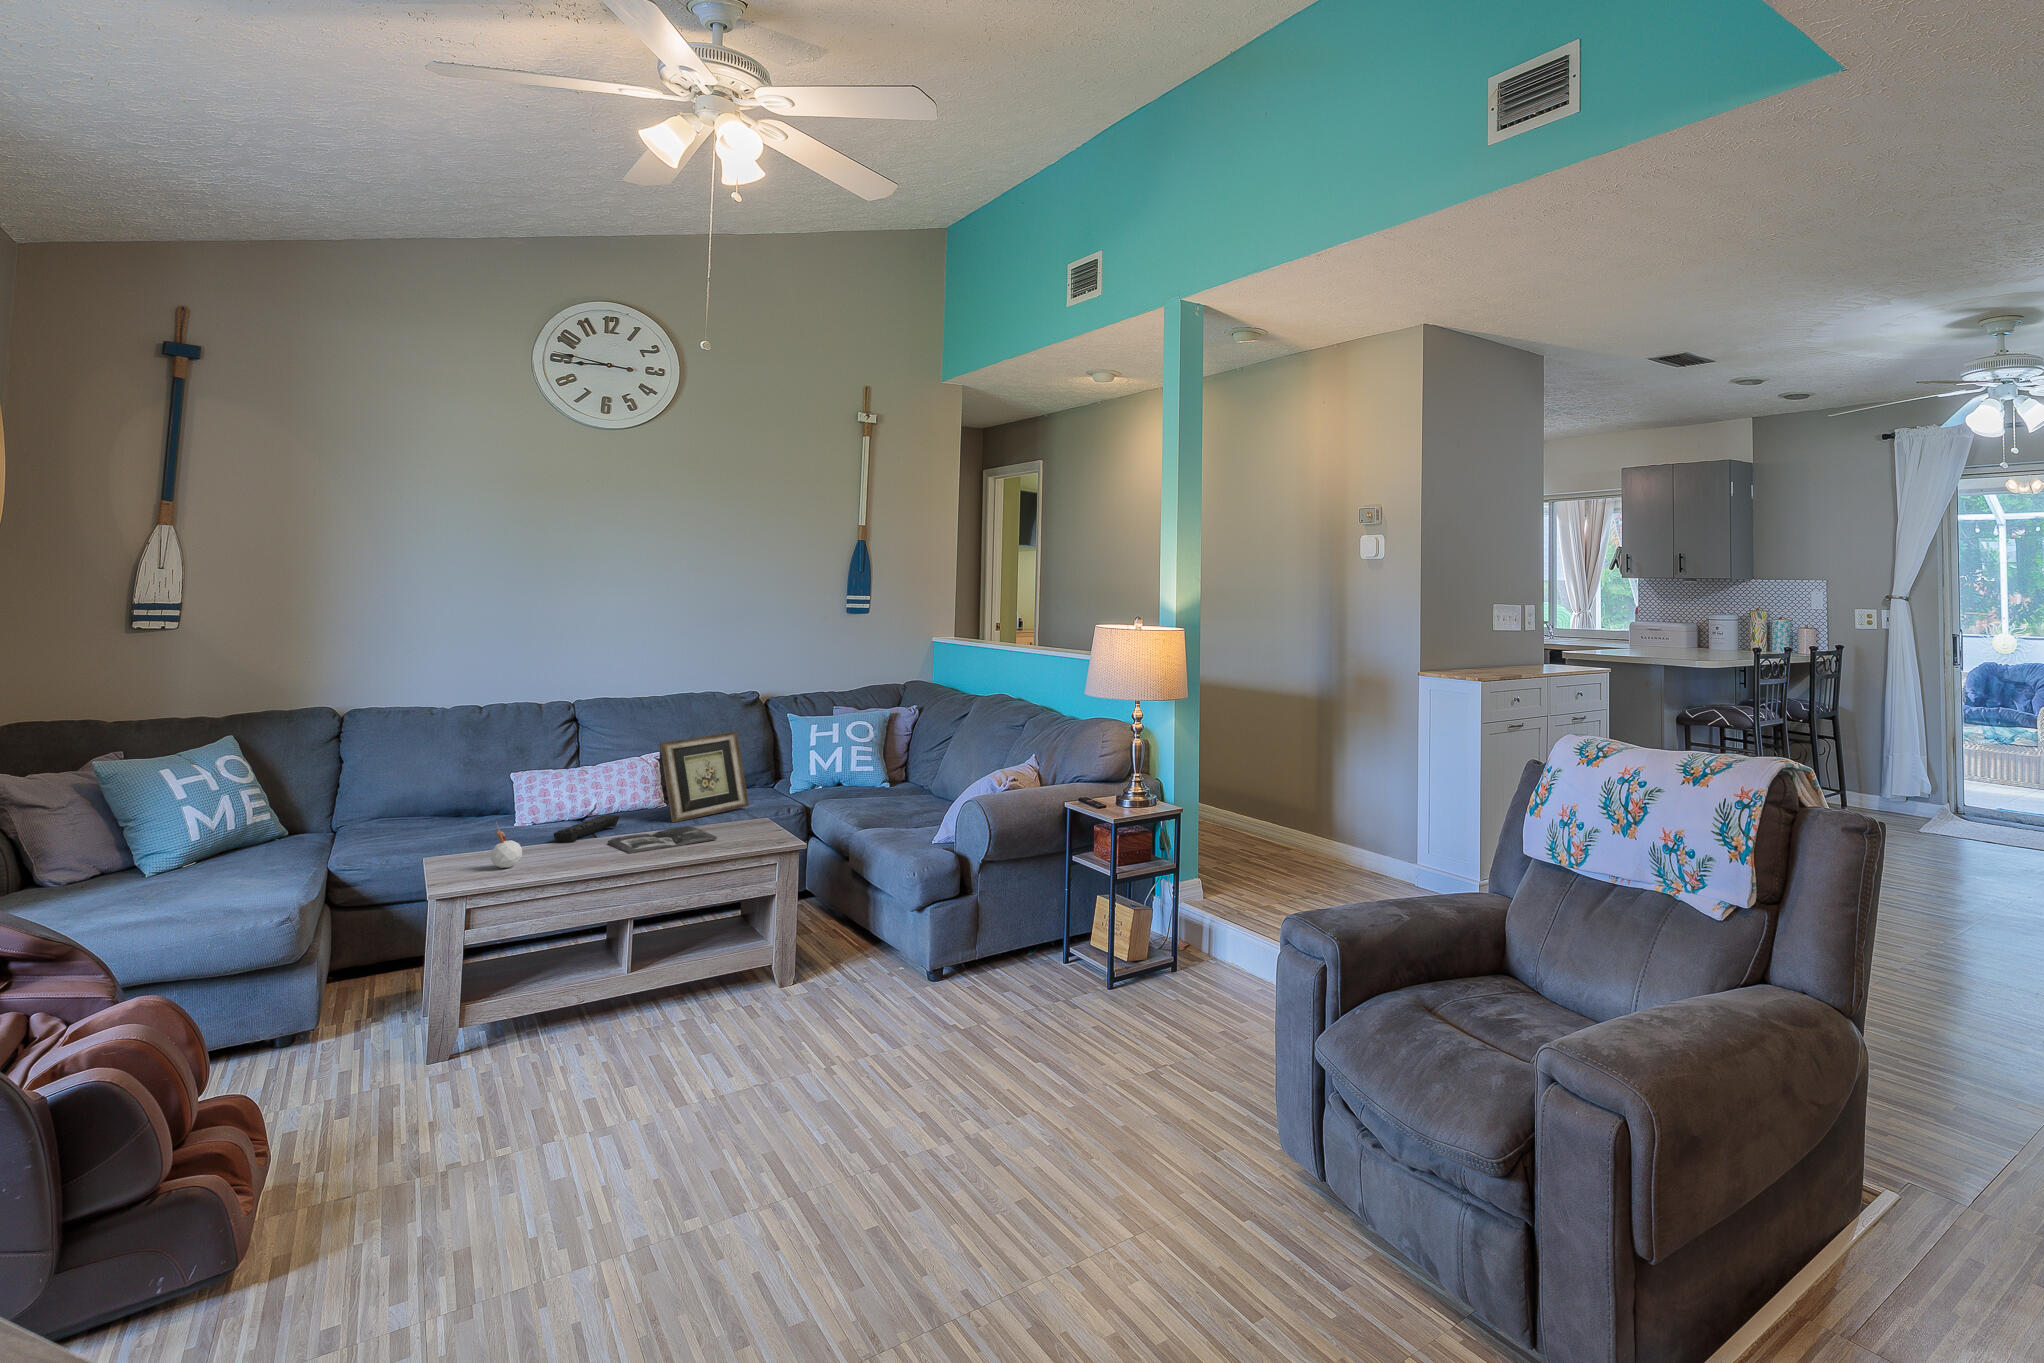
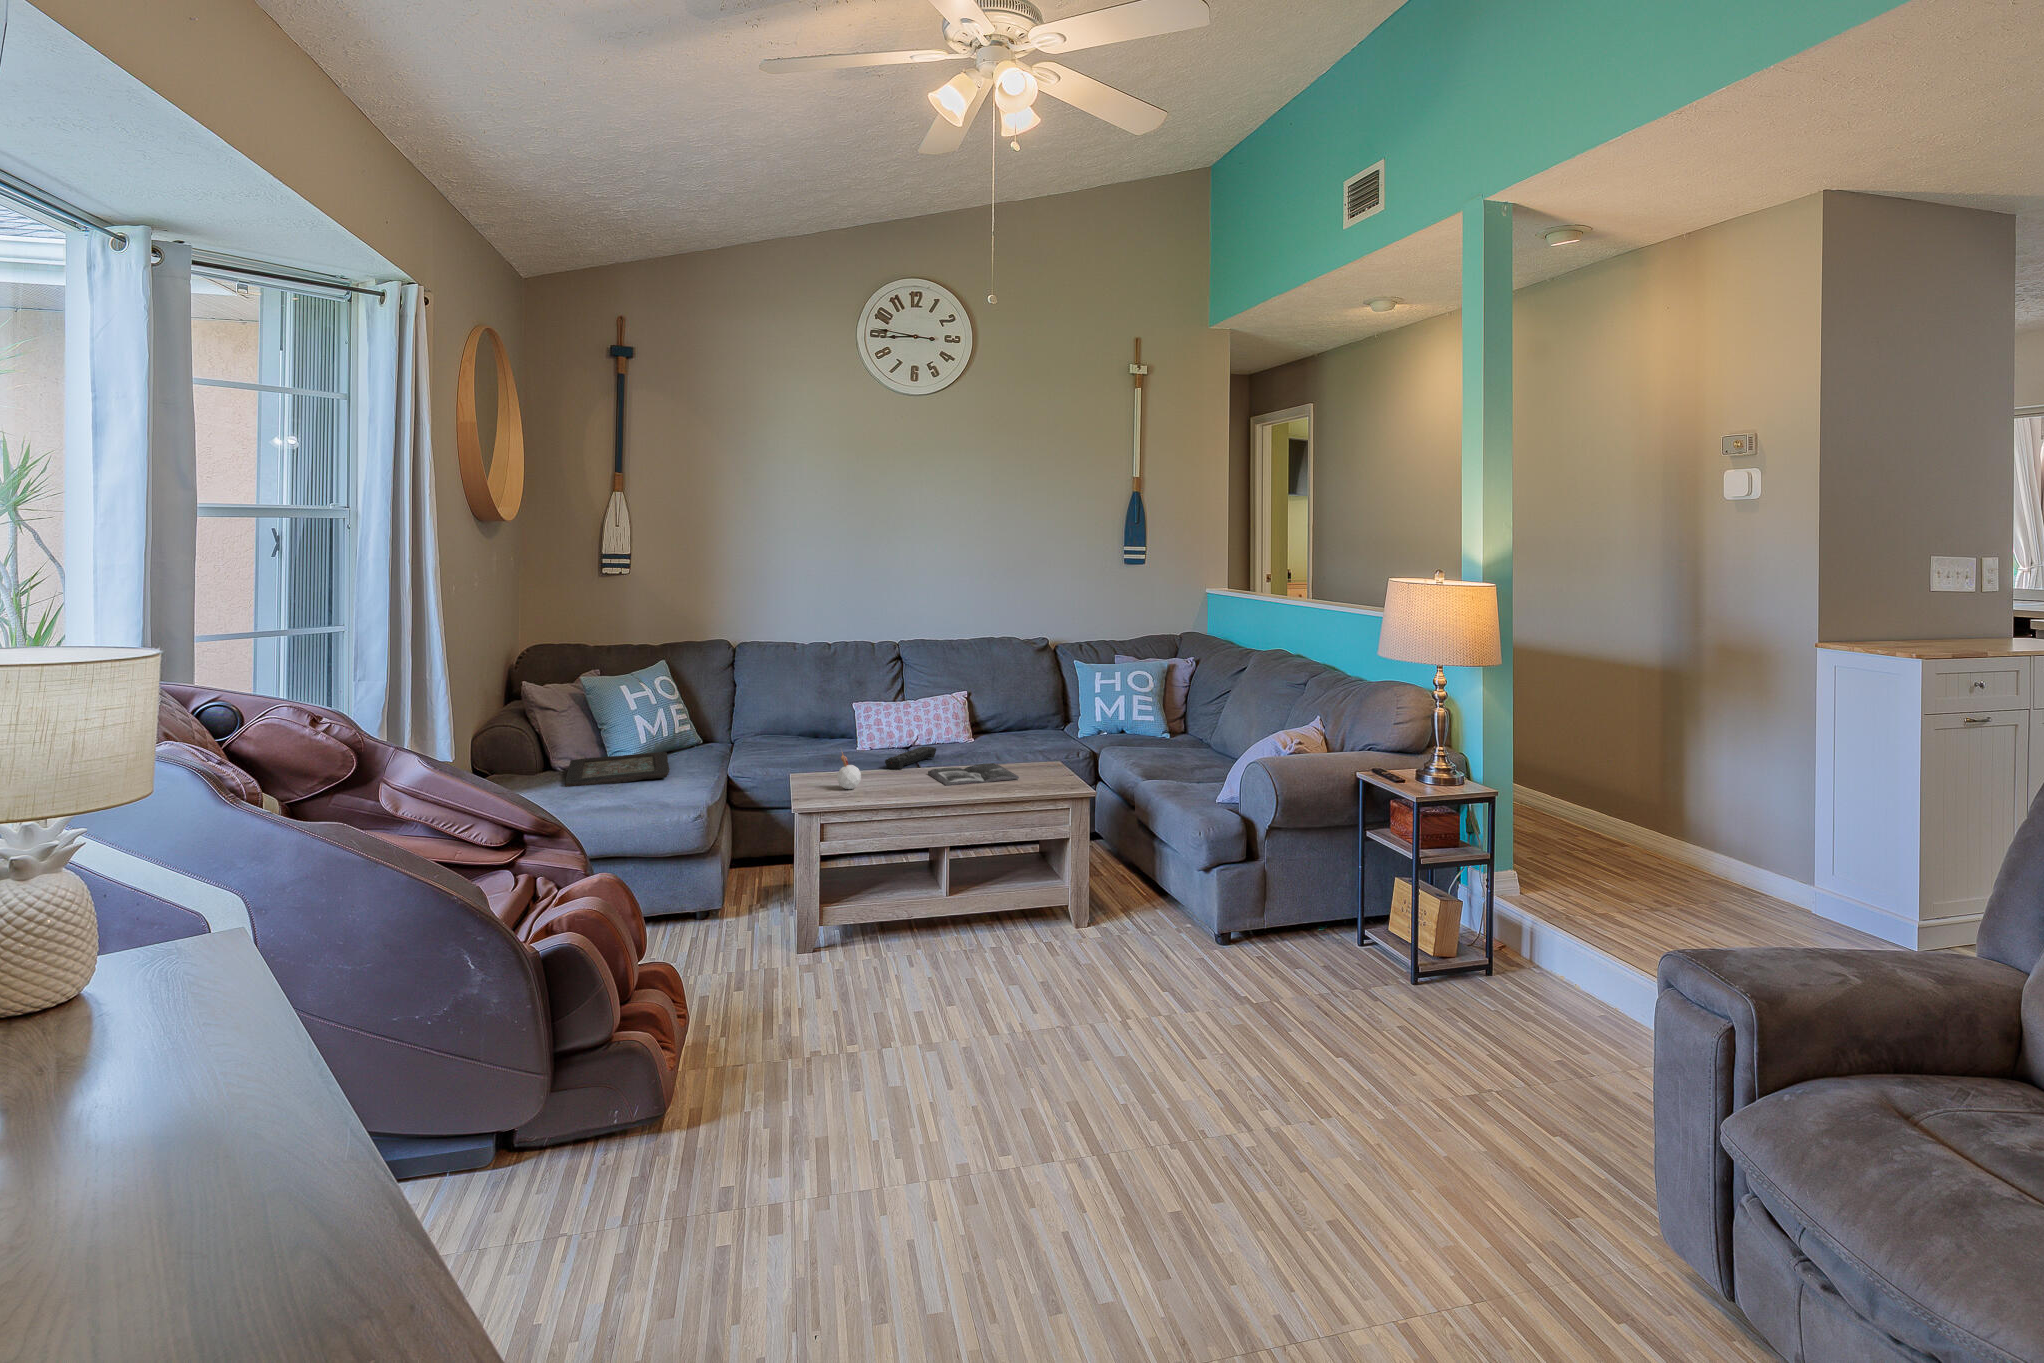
picture frame: present [659,732,749,823] -> none [967,675,1045,758]
decorative tray: none [79,849,249,904] -> present [565,752,670,787]

